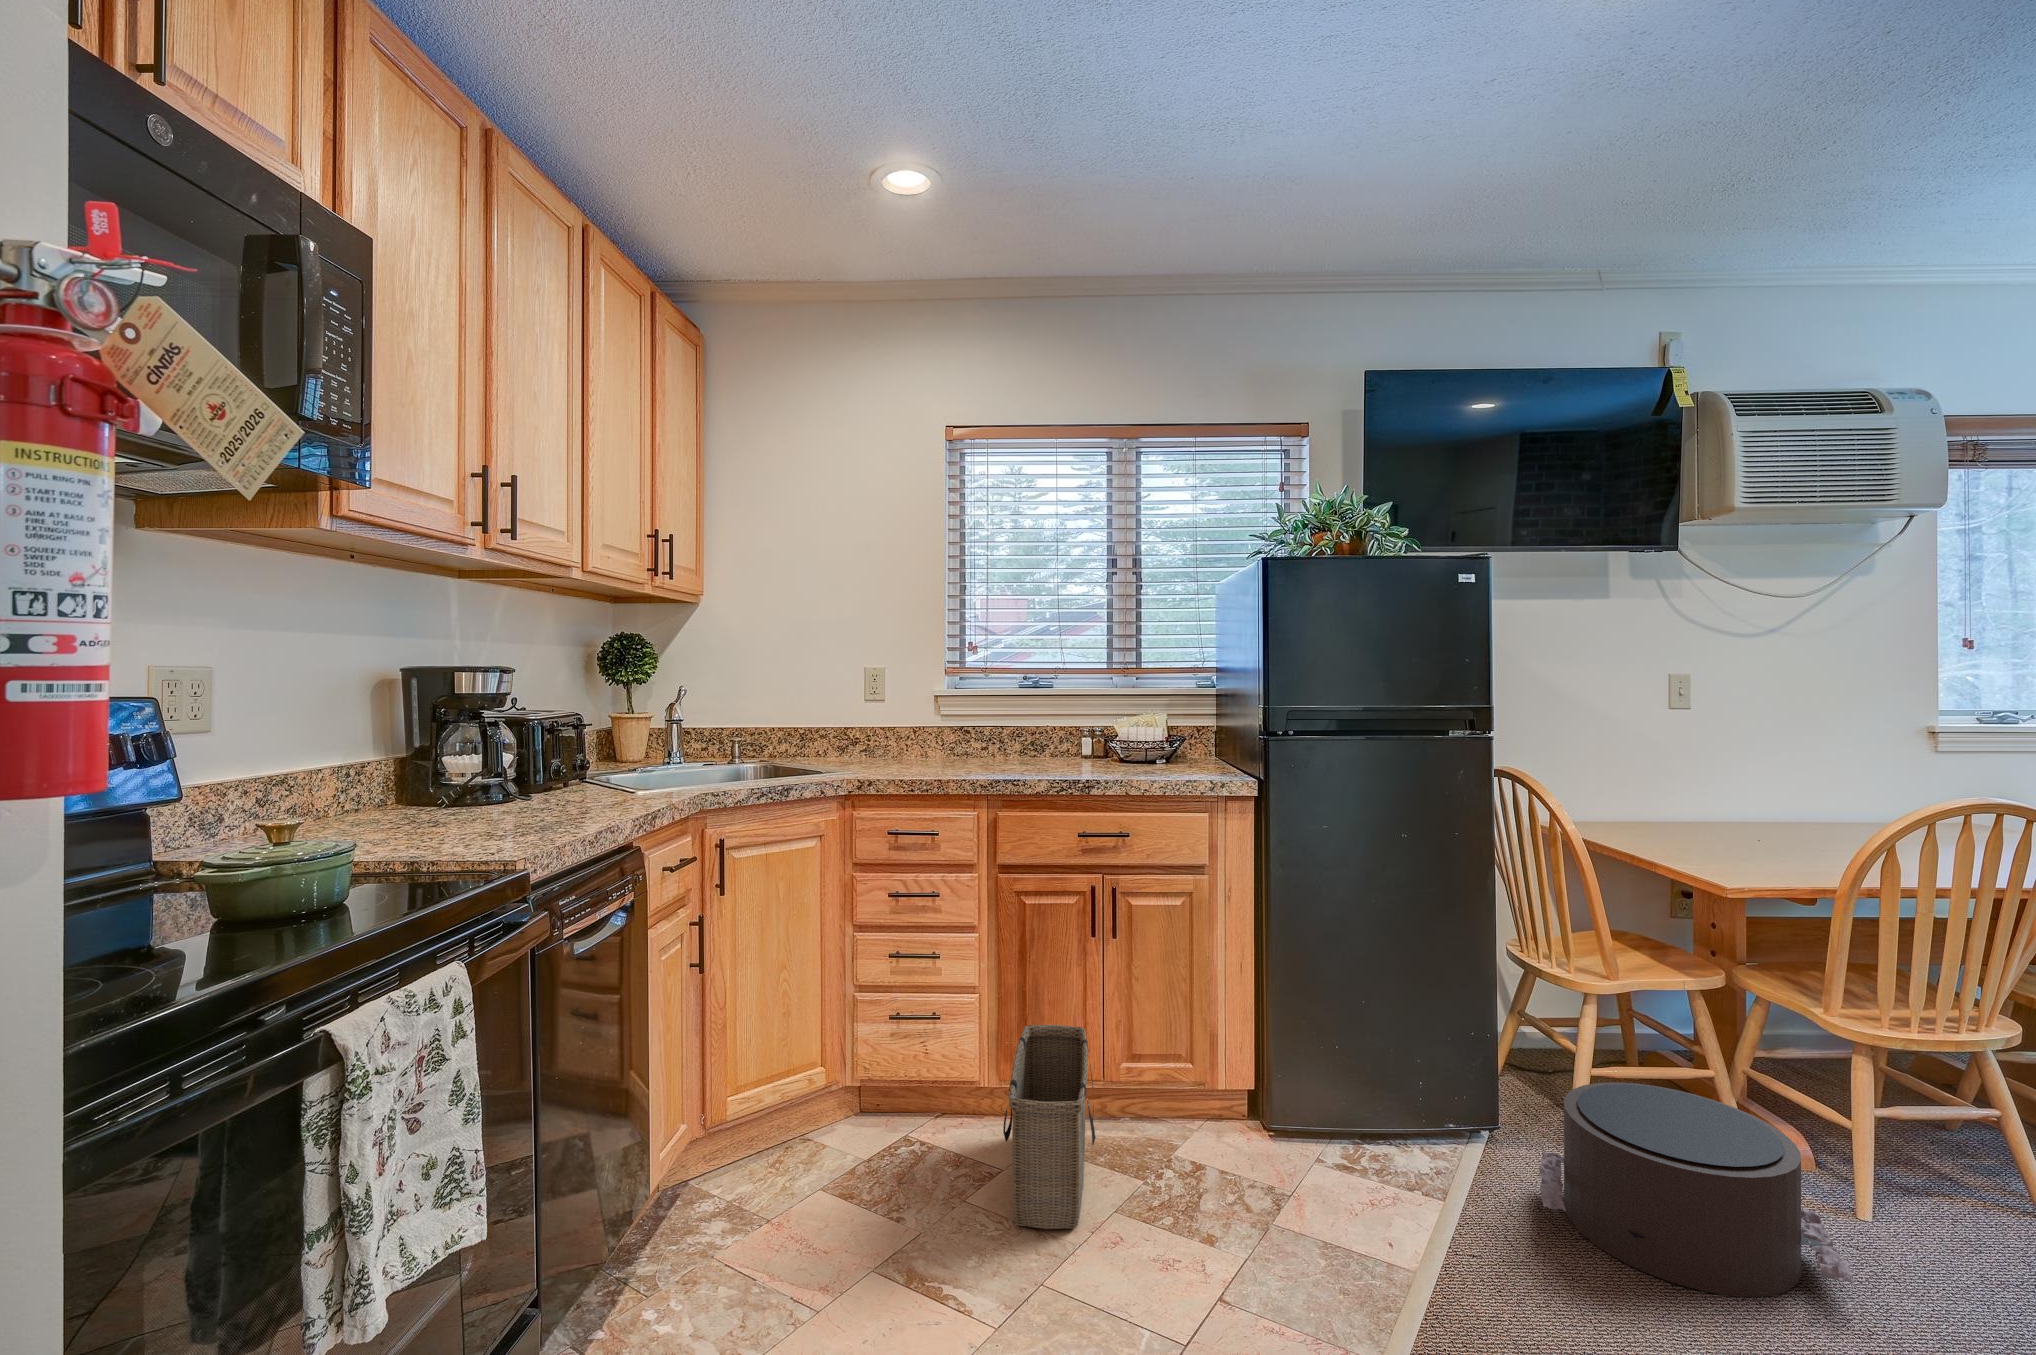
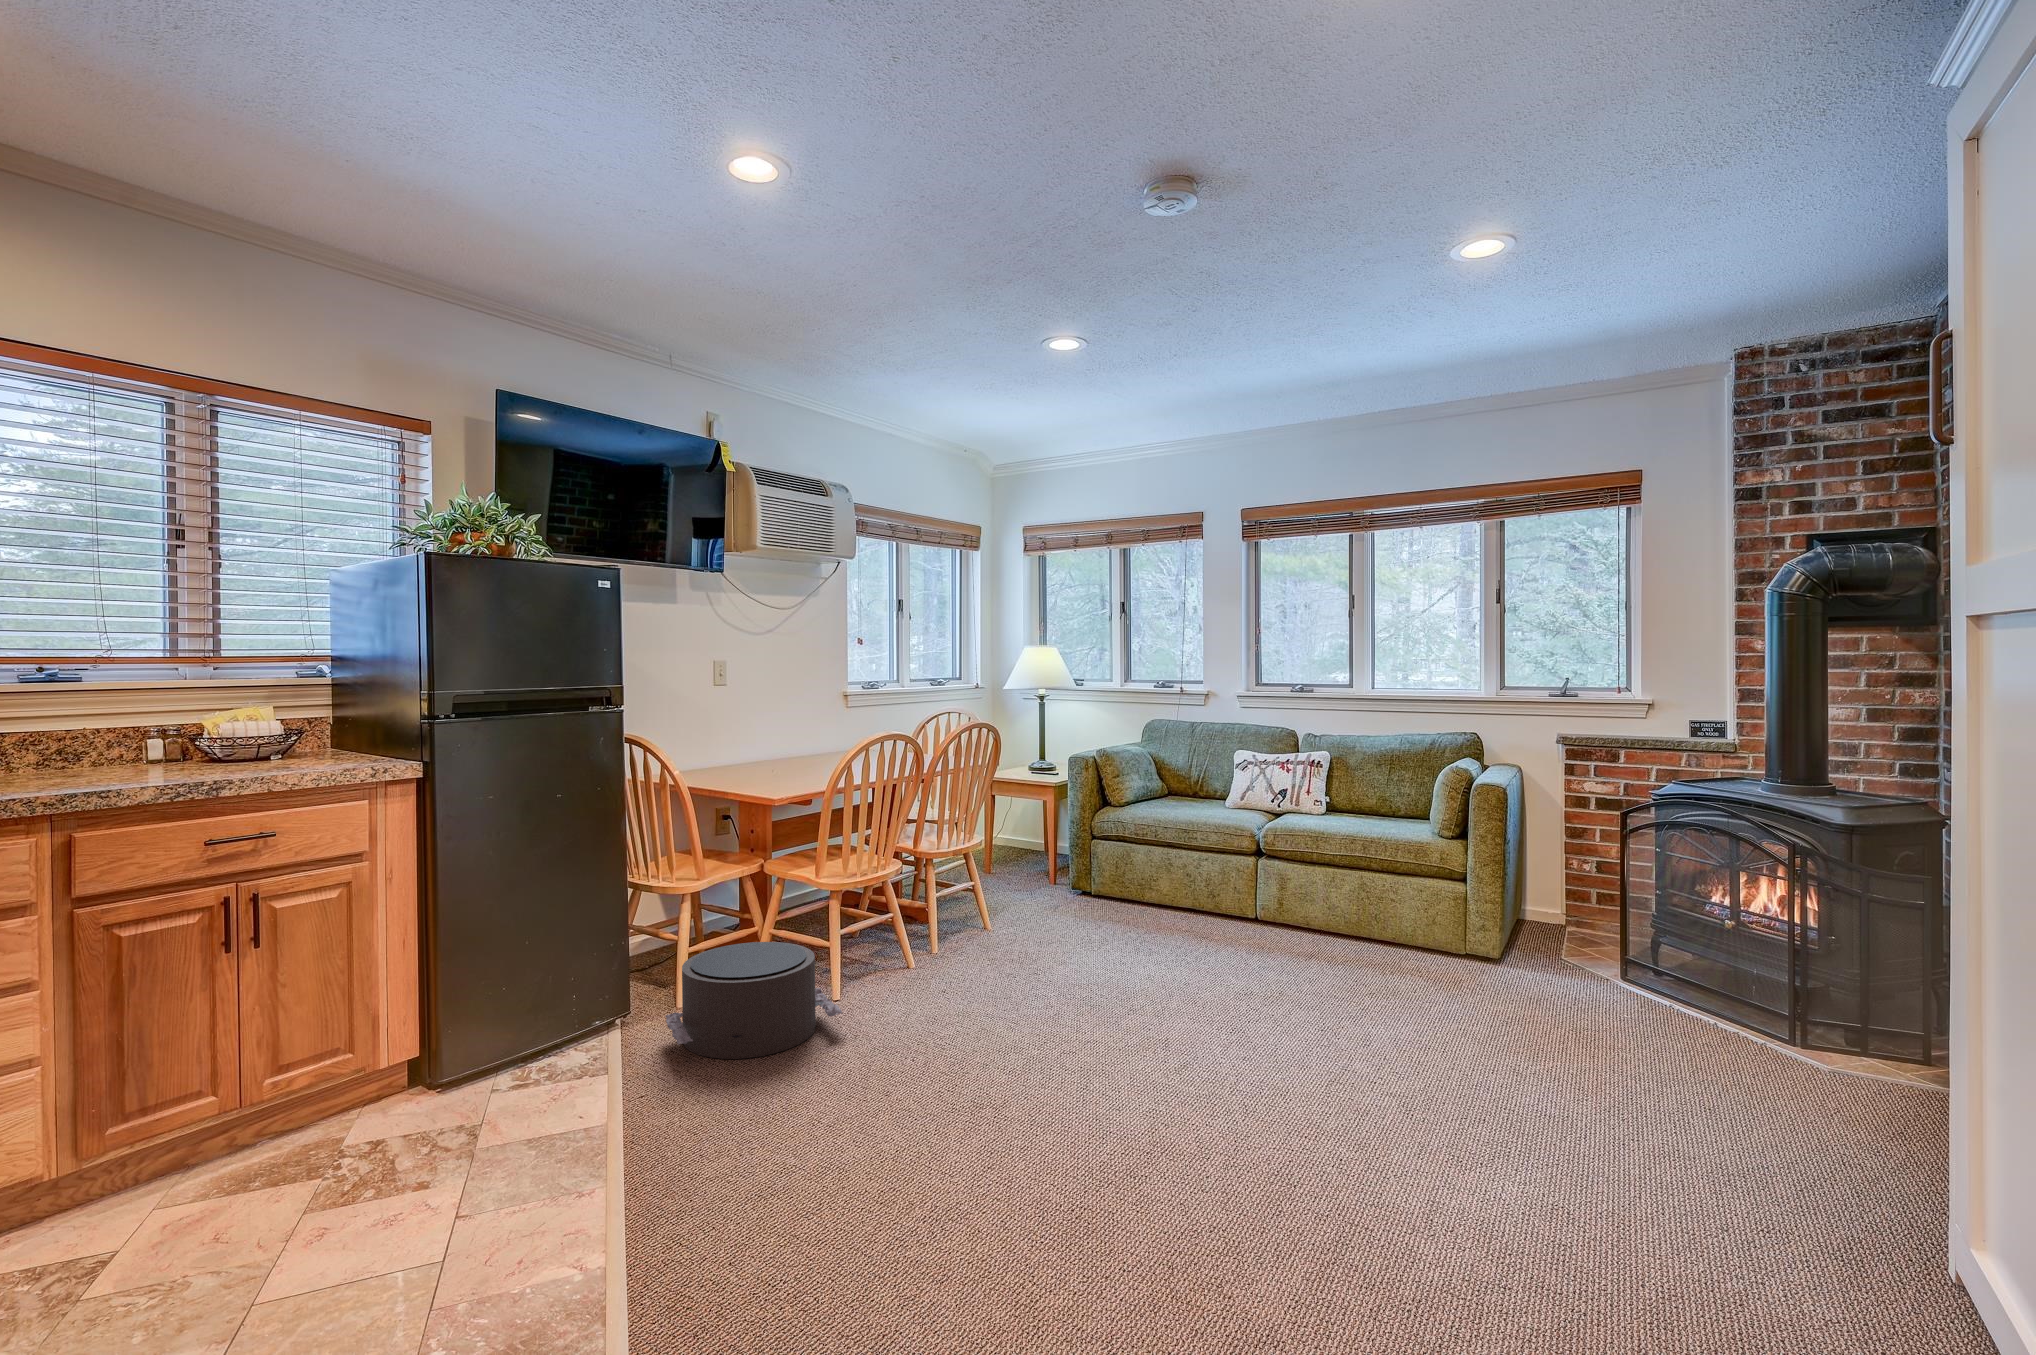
basket: present [1003,1025,1095,1229] -> none [130,1056,280,1270]

